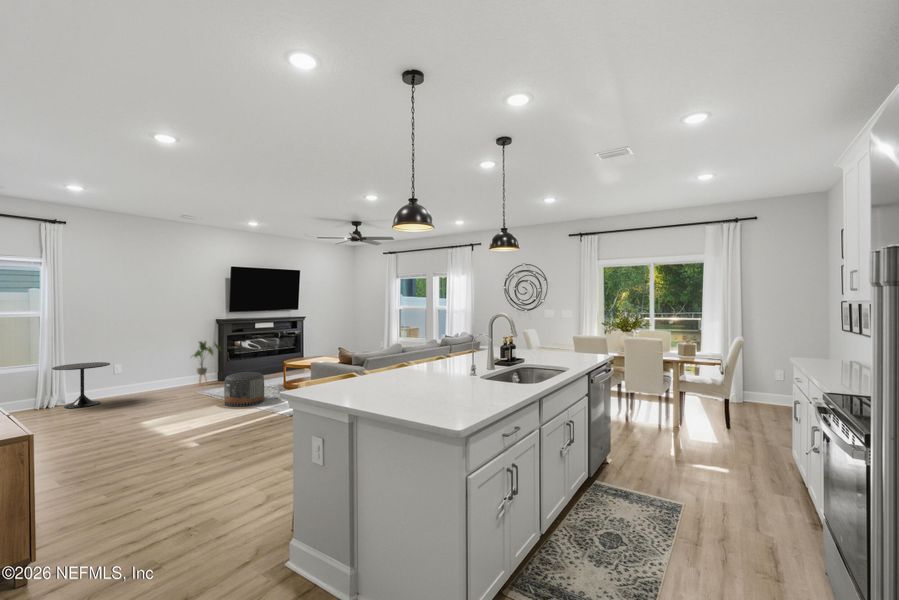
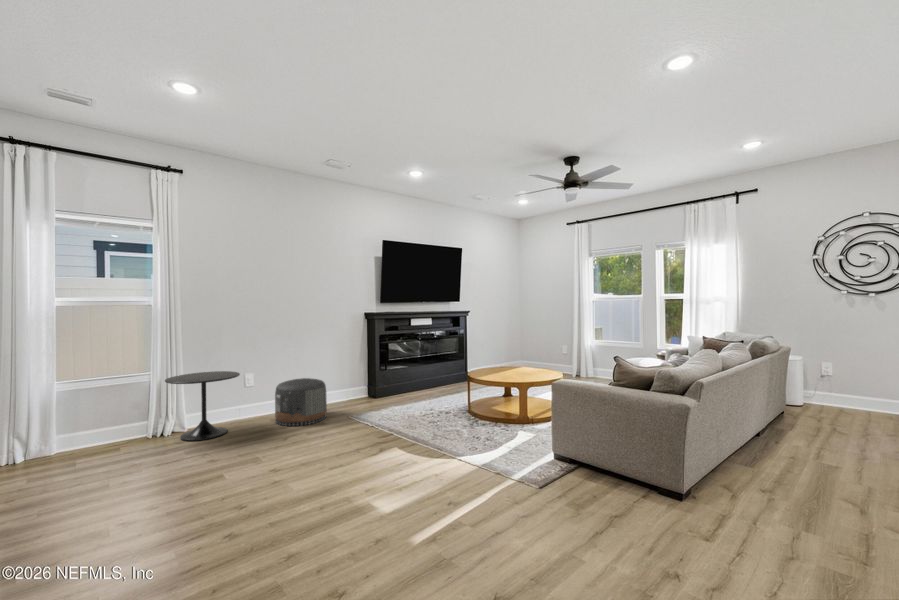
house plant: present [194,342,221,384] -> none [336,342,377,405]
pouf: present [224,372,264,407] -> present [275,378,327,426]

